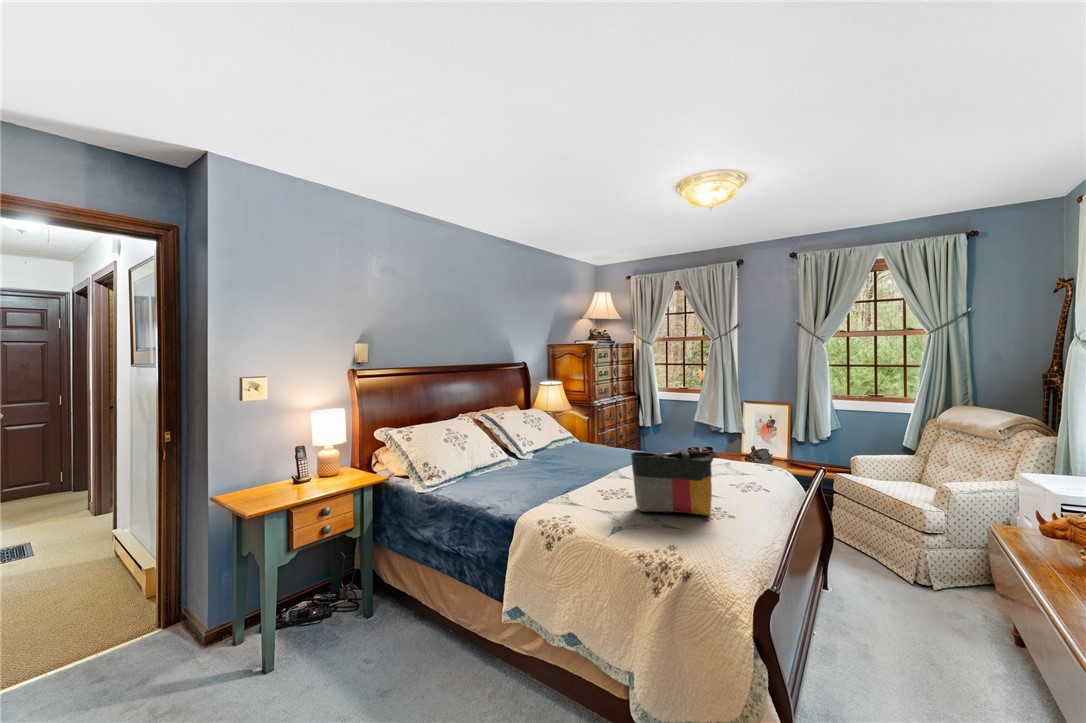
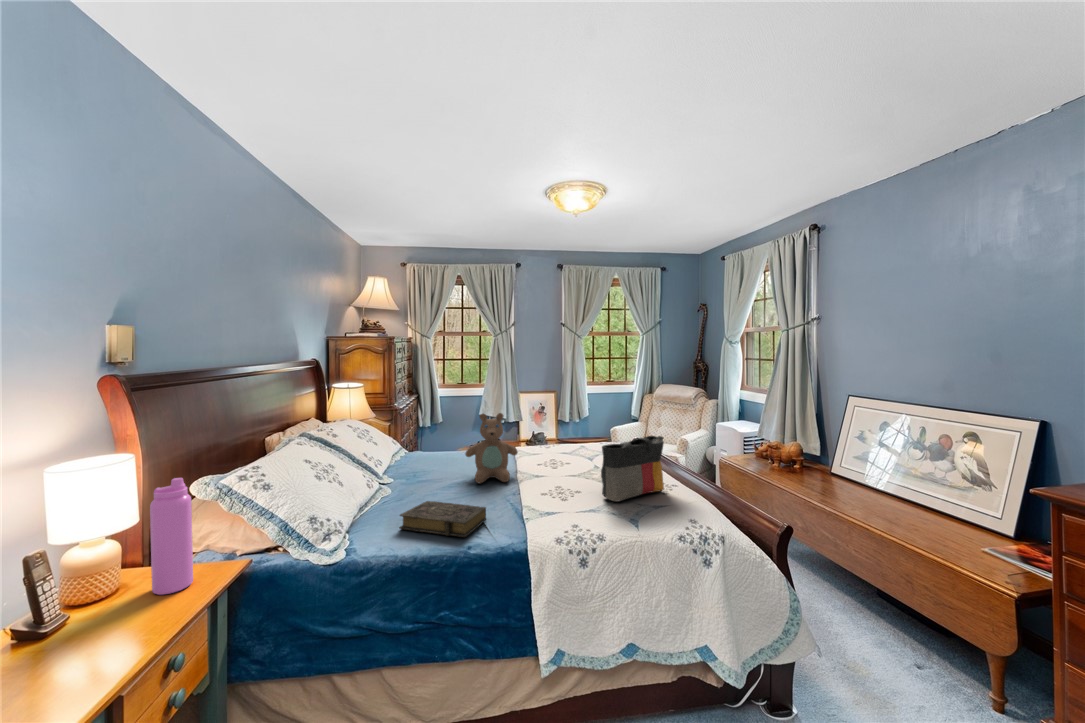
teddy bear: none [568,411,616,475] -> present [465,413,518,483]
water bottle: none [338,423,357,483] -> present [150,478,193,595]
book: none [473,472,529,501] -> present [399,501,486,537]

